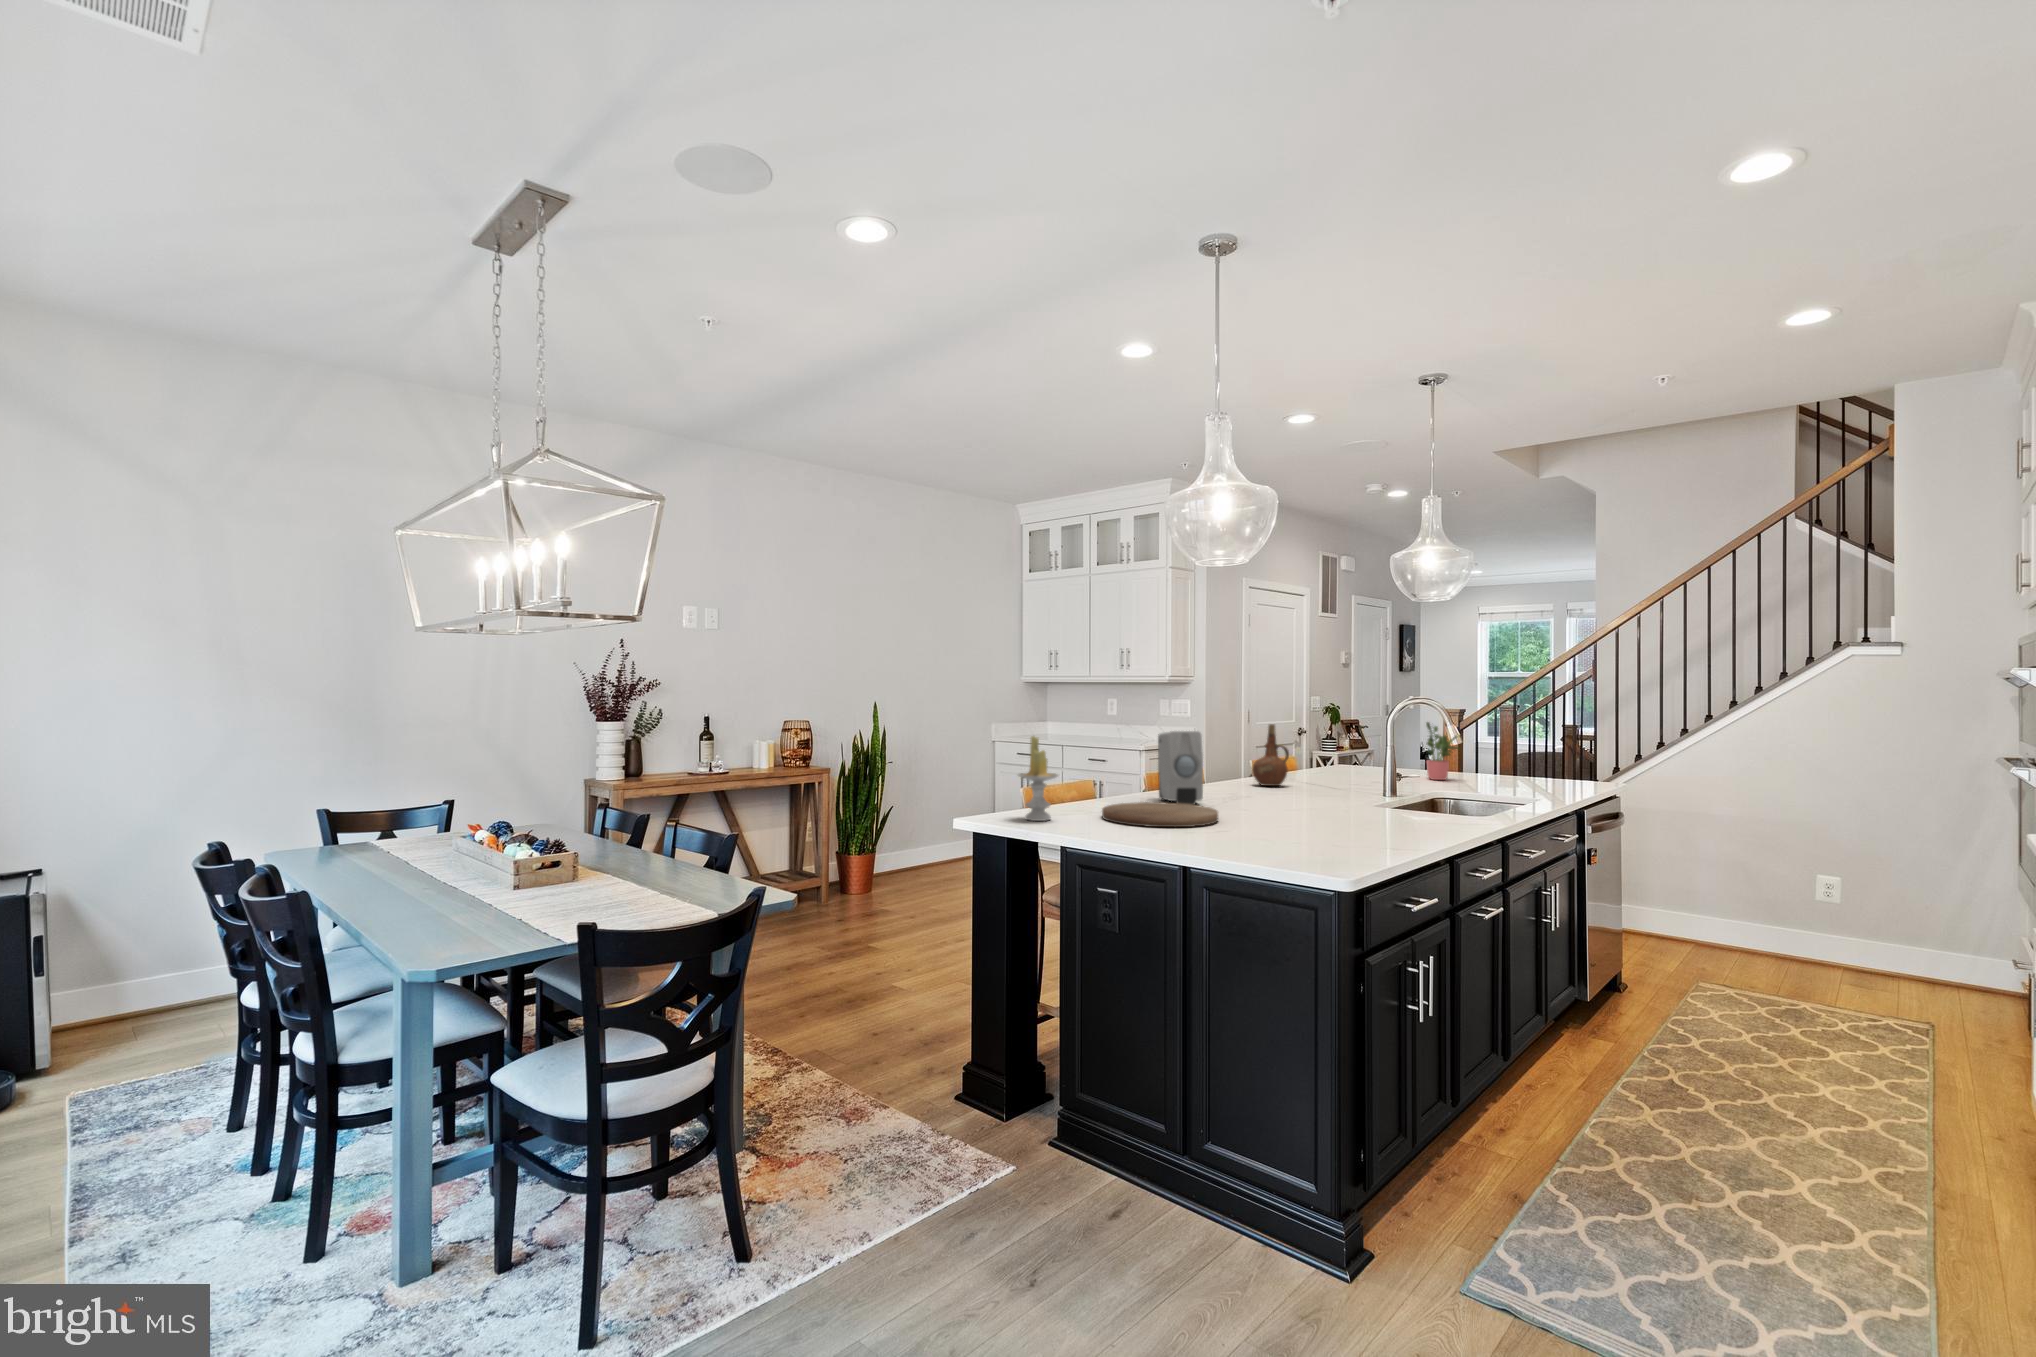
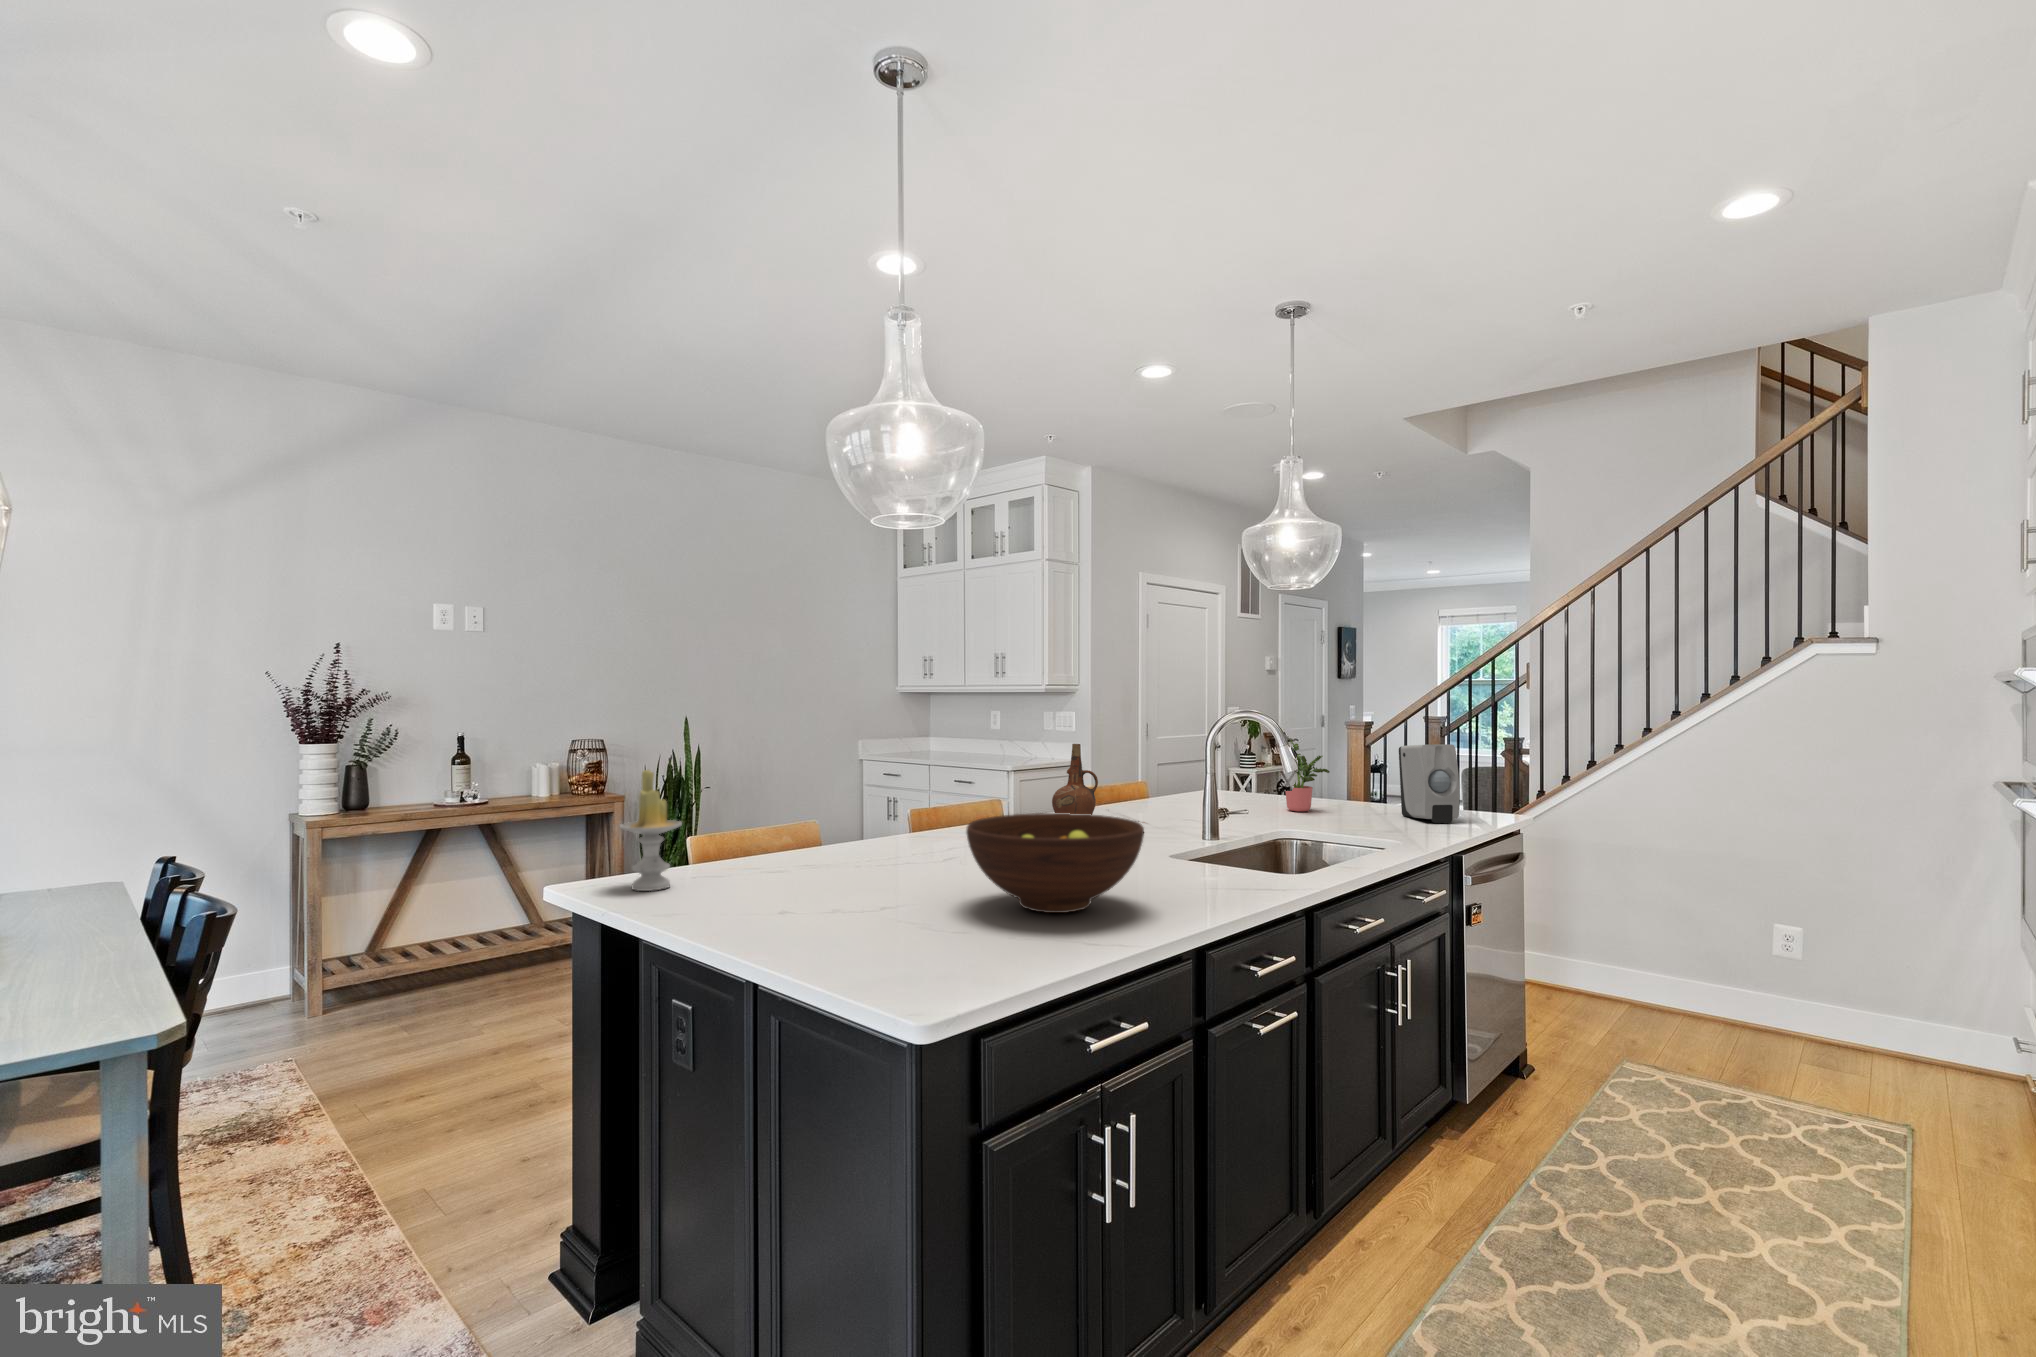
soap dispenser: present [1158,731,1203,805] -> present [1399,744,1459,823]
fruit bowl: none [1278,769,1408,835] -> present [966,813,1144,913]
cutting board: present [1102,802,1218,827] -> none [748,857,912,901]

